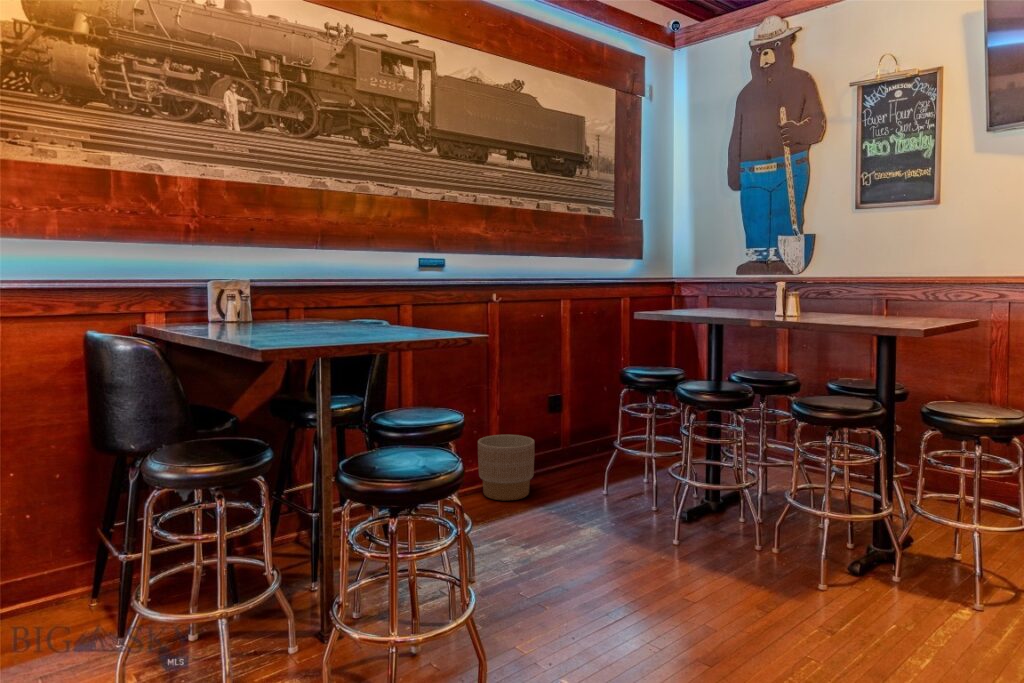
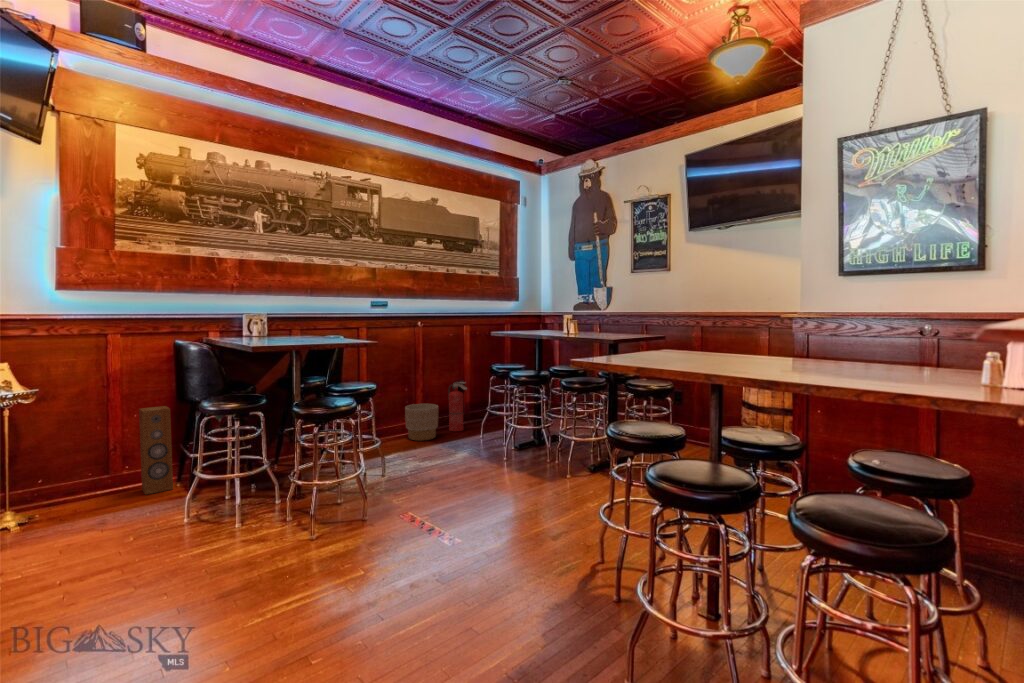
fire extinguisher: none [542,397,579,481] -> present [448,382,467,431]
speaker: none [20,455,88,629] -> present [139,406,173,495]

